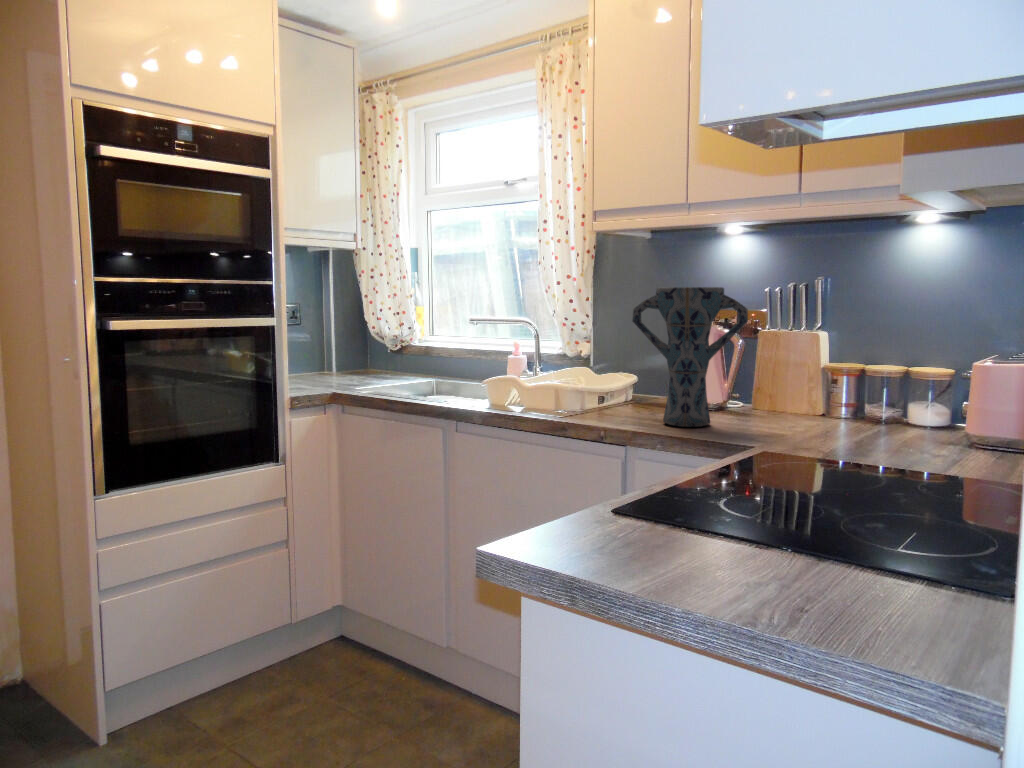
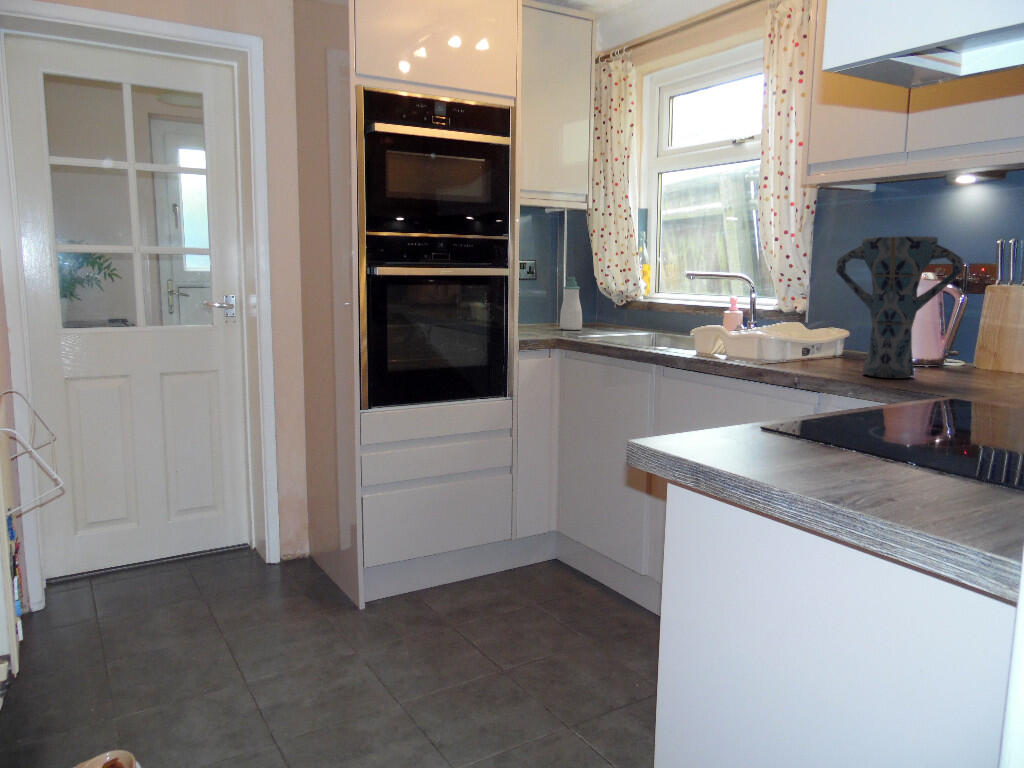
soap bottle: none [333,323,358,380] -> present [560,277,582,330]

